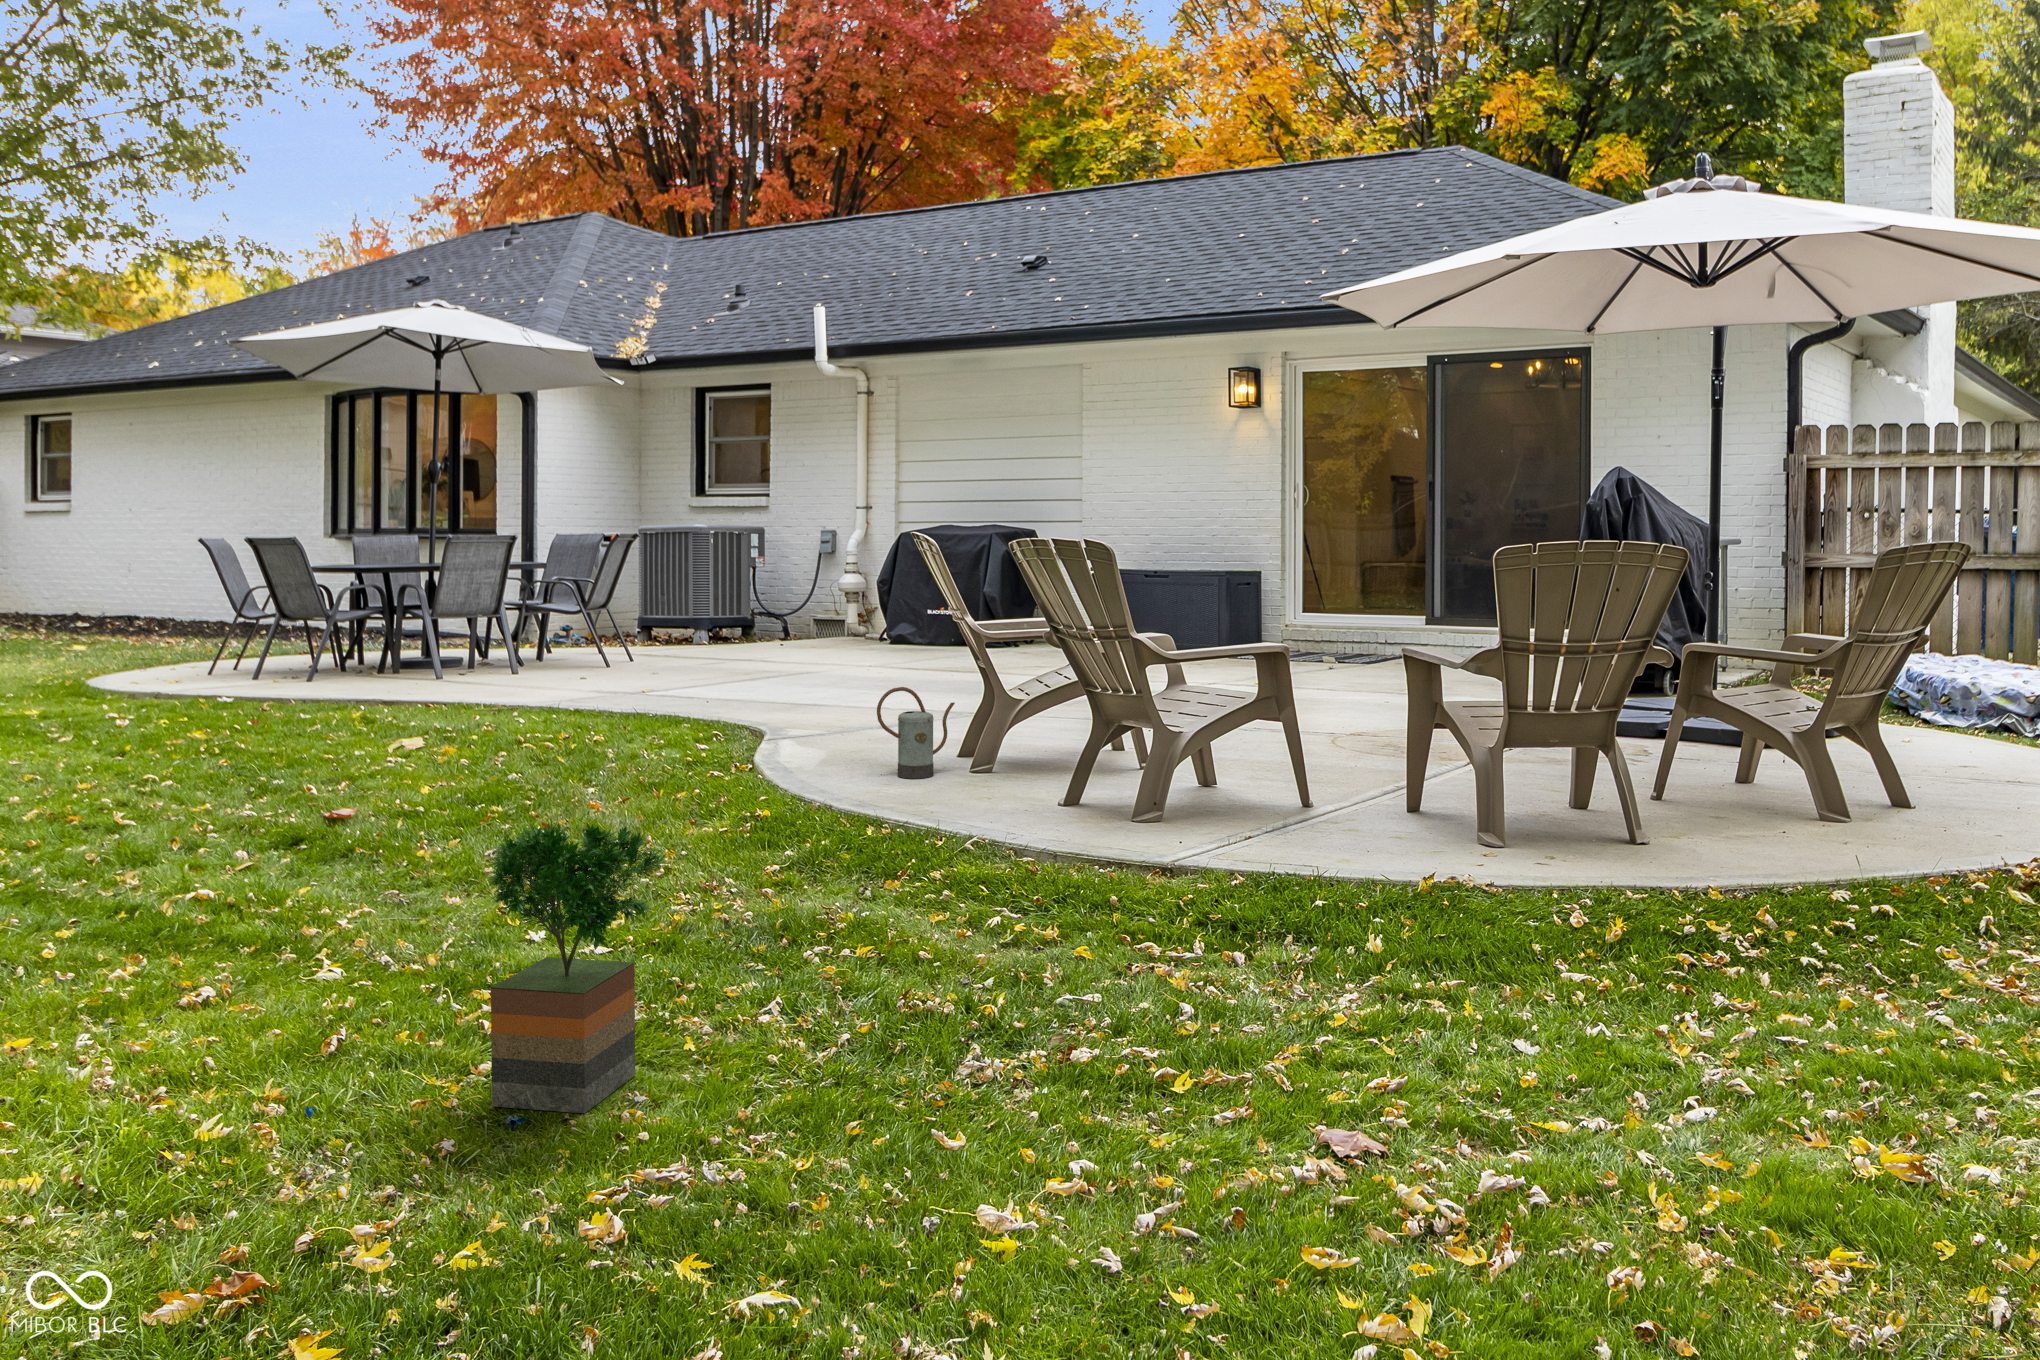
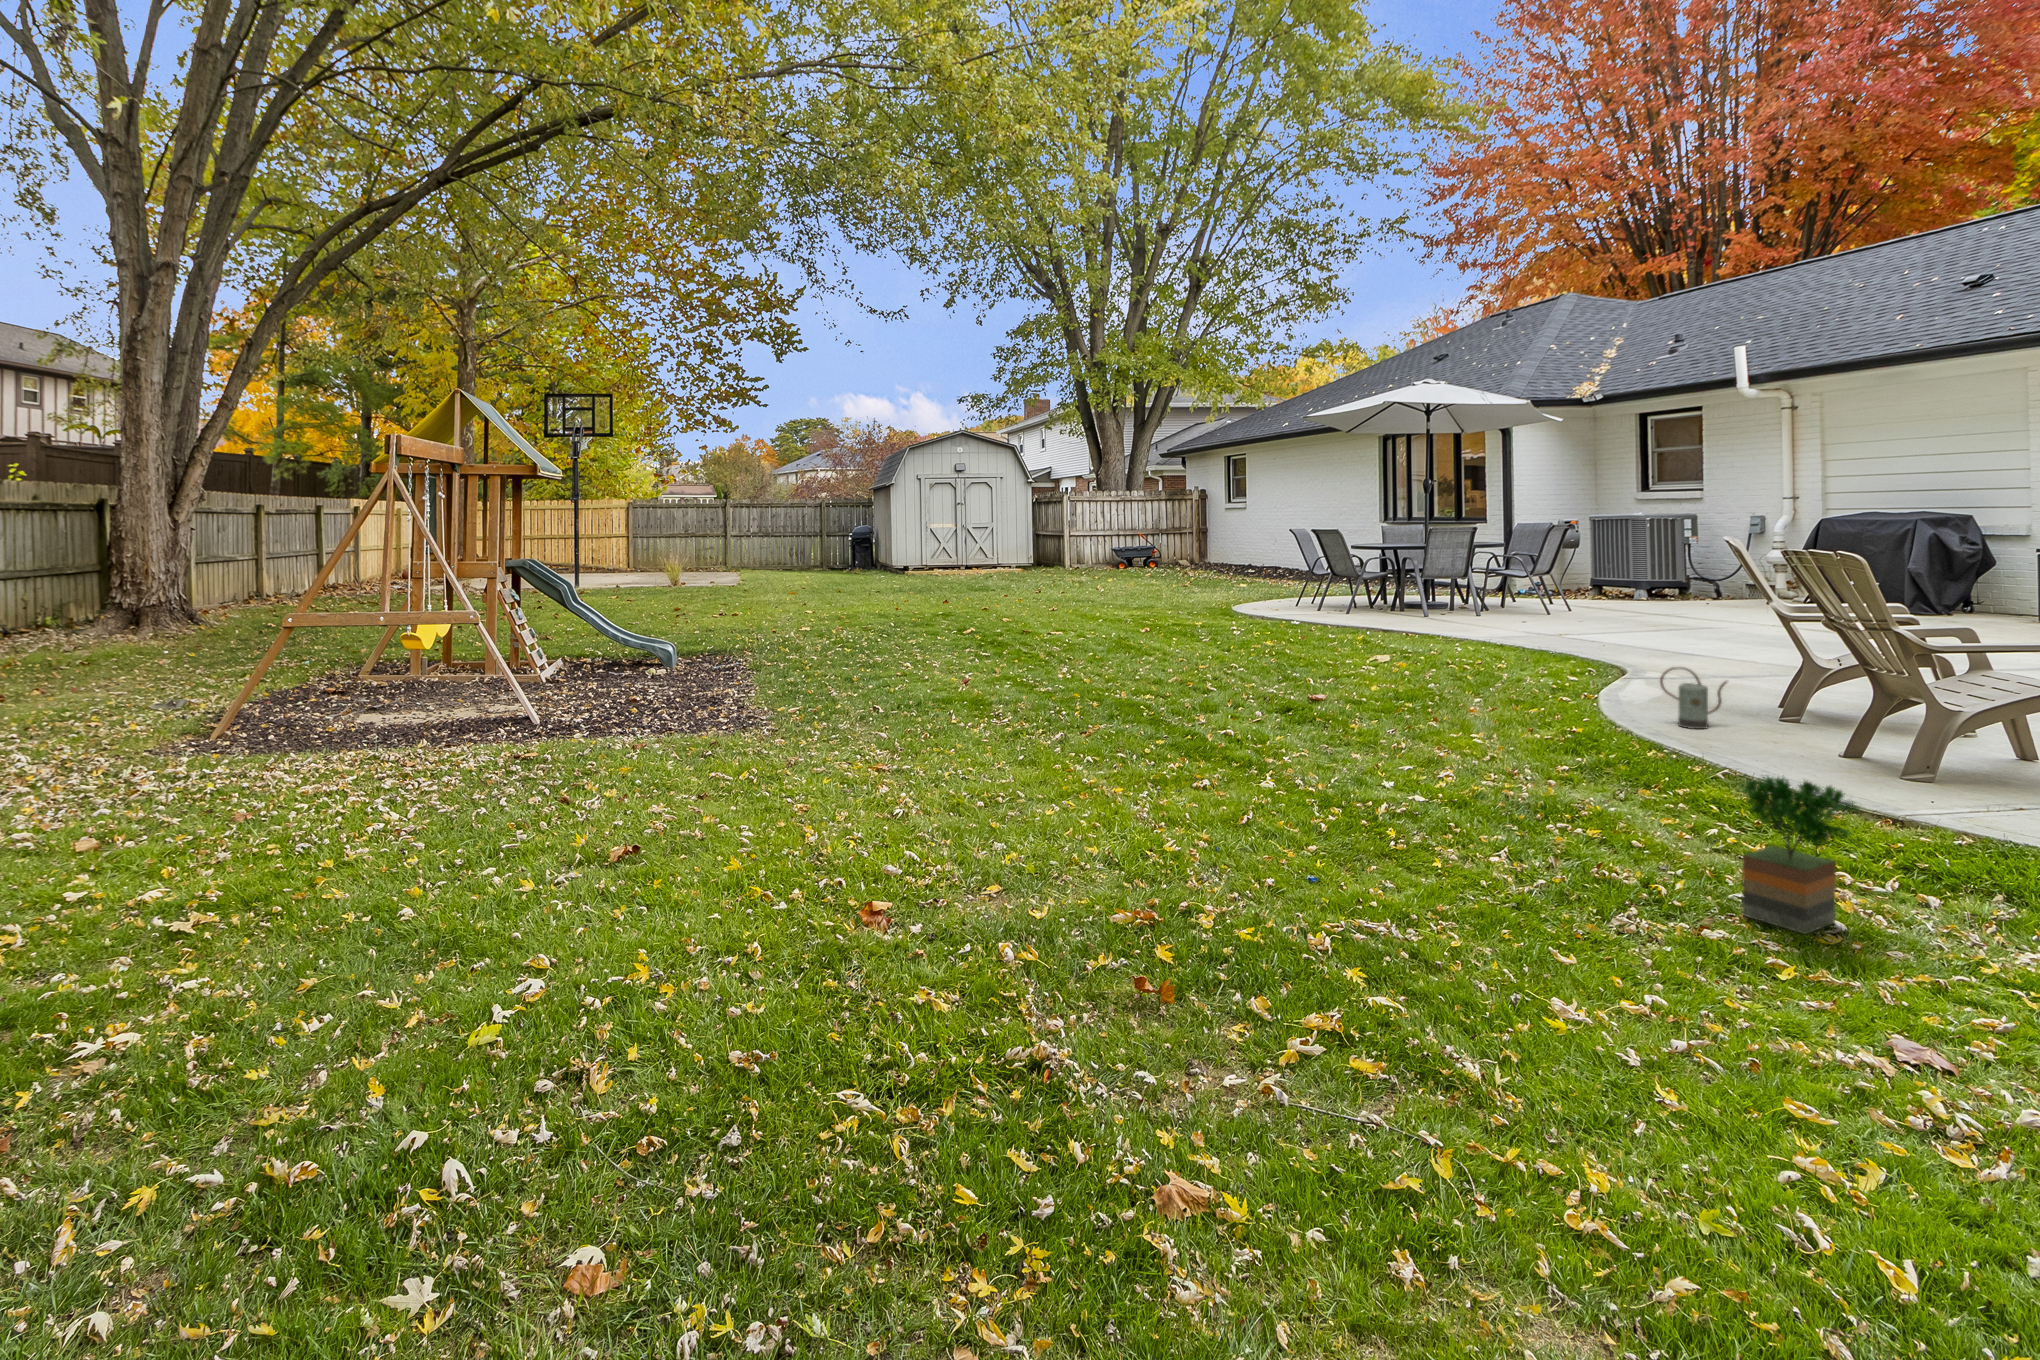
potted tree: present [486,822,667,1113] -> present [1742,777,1860,934]

